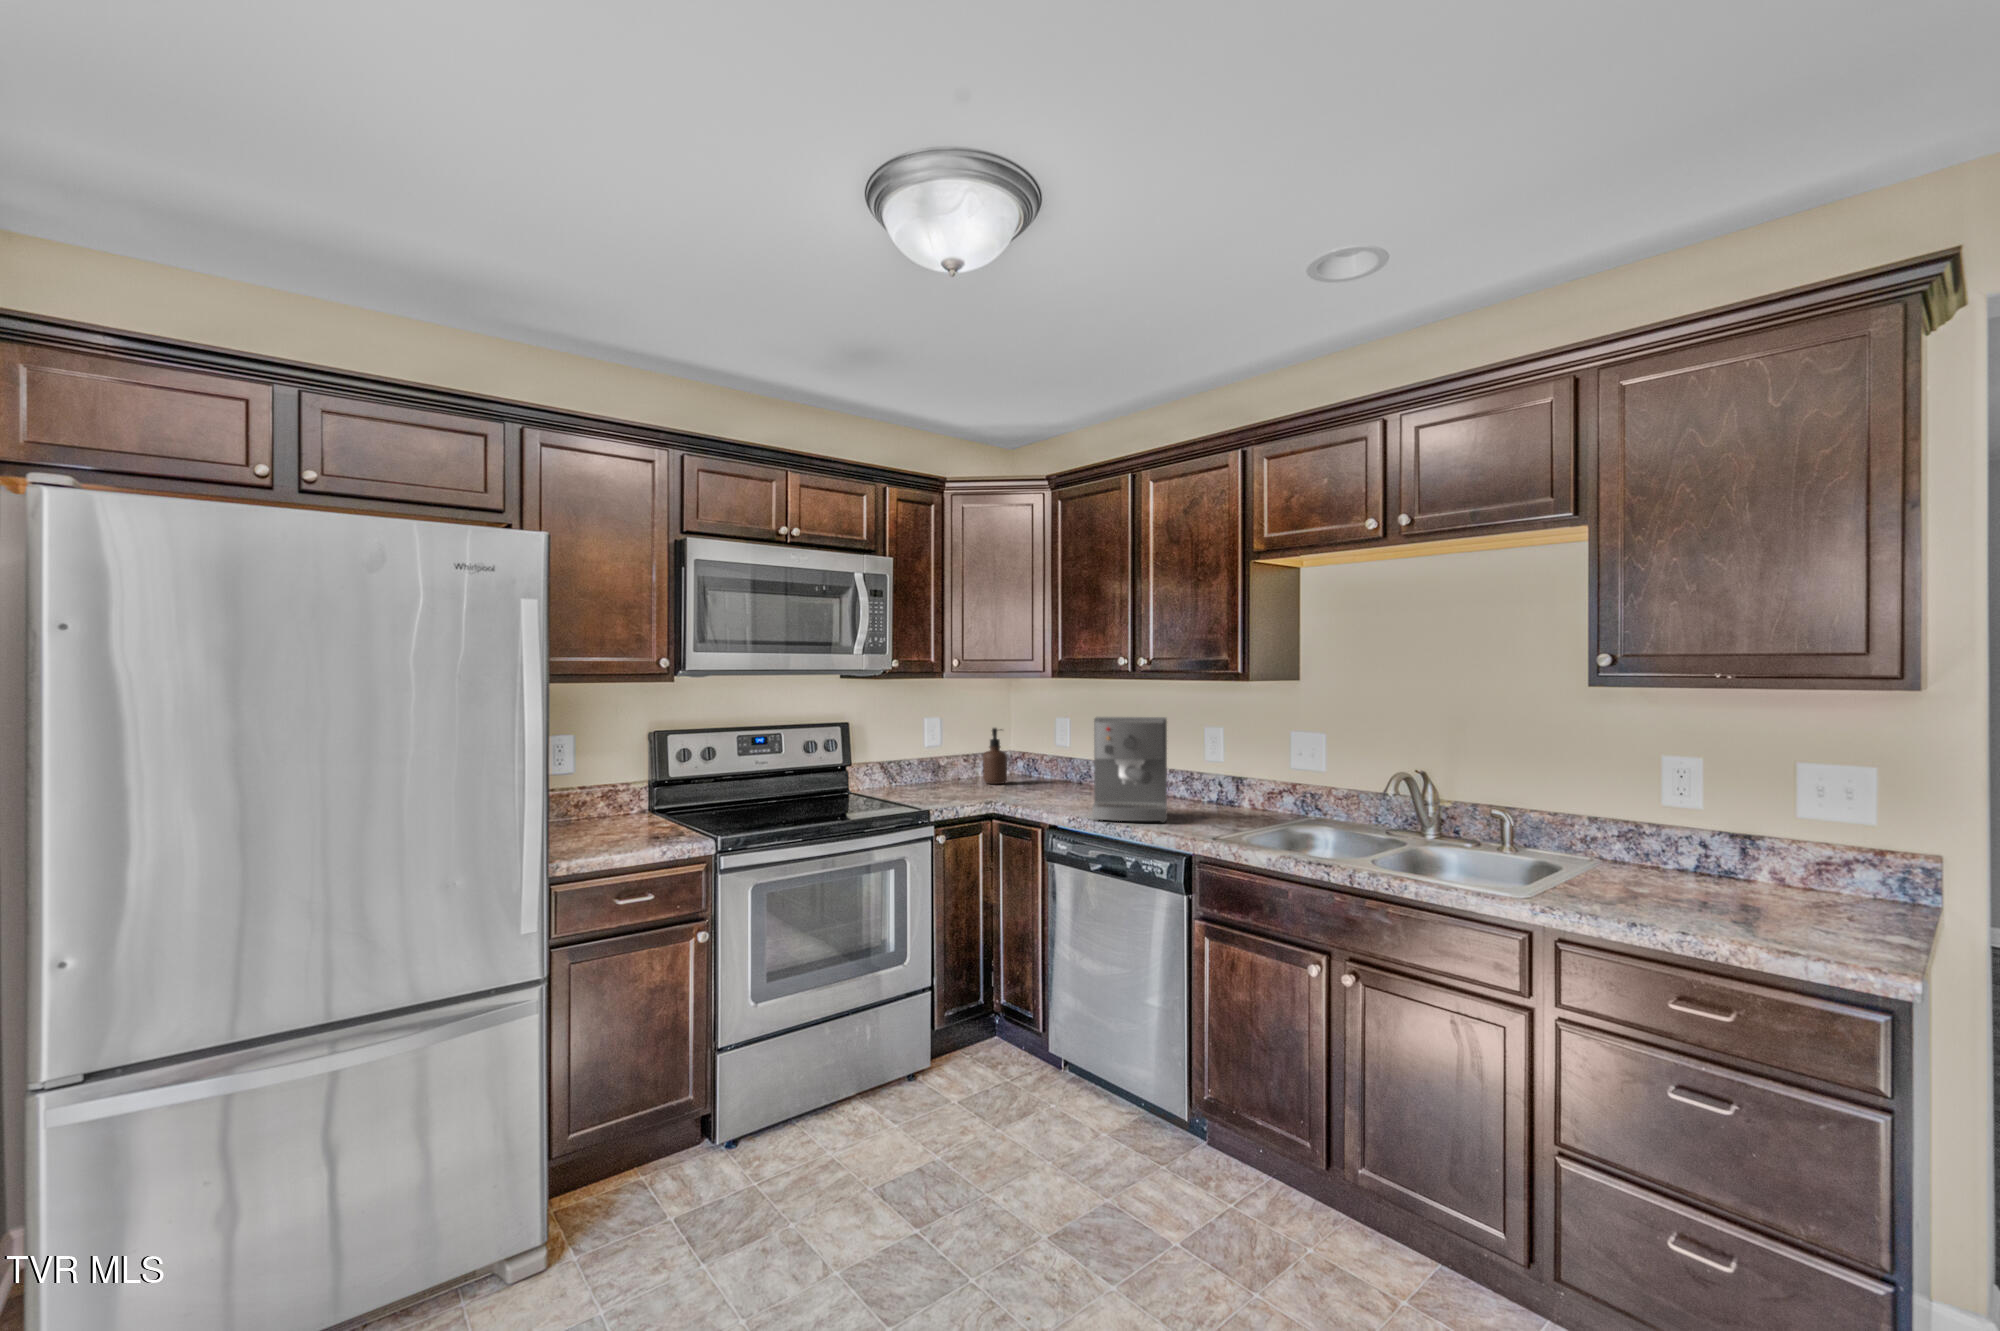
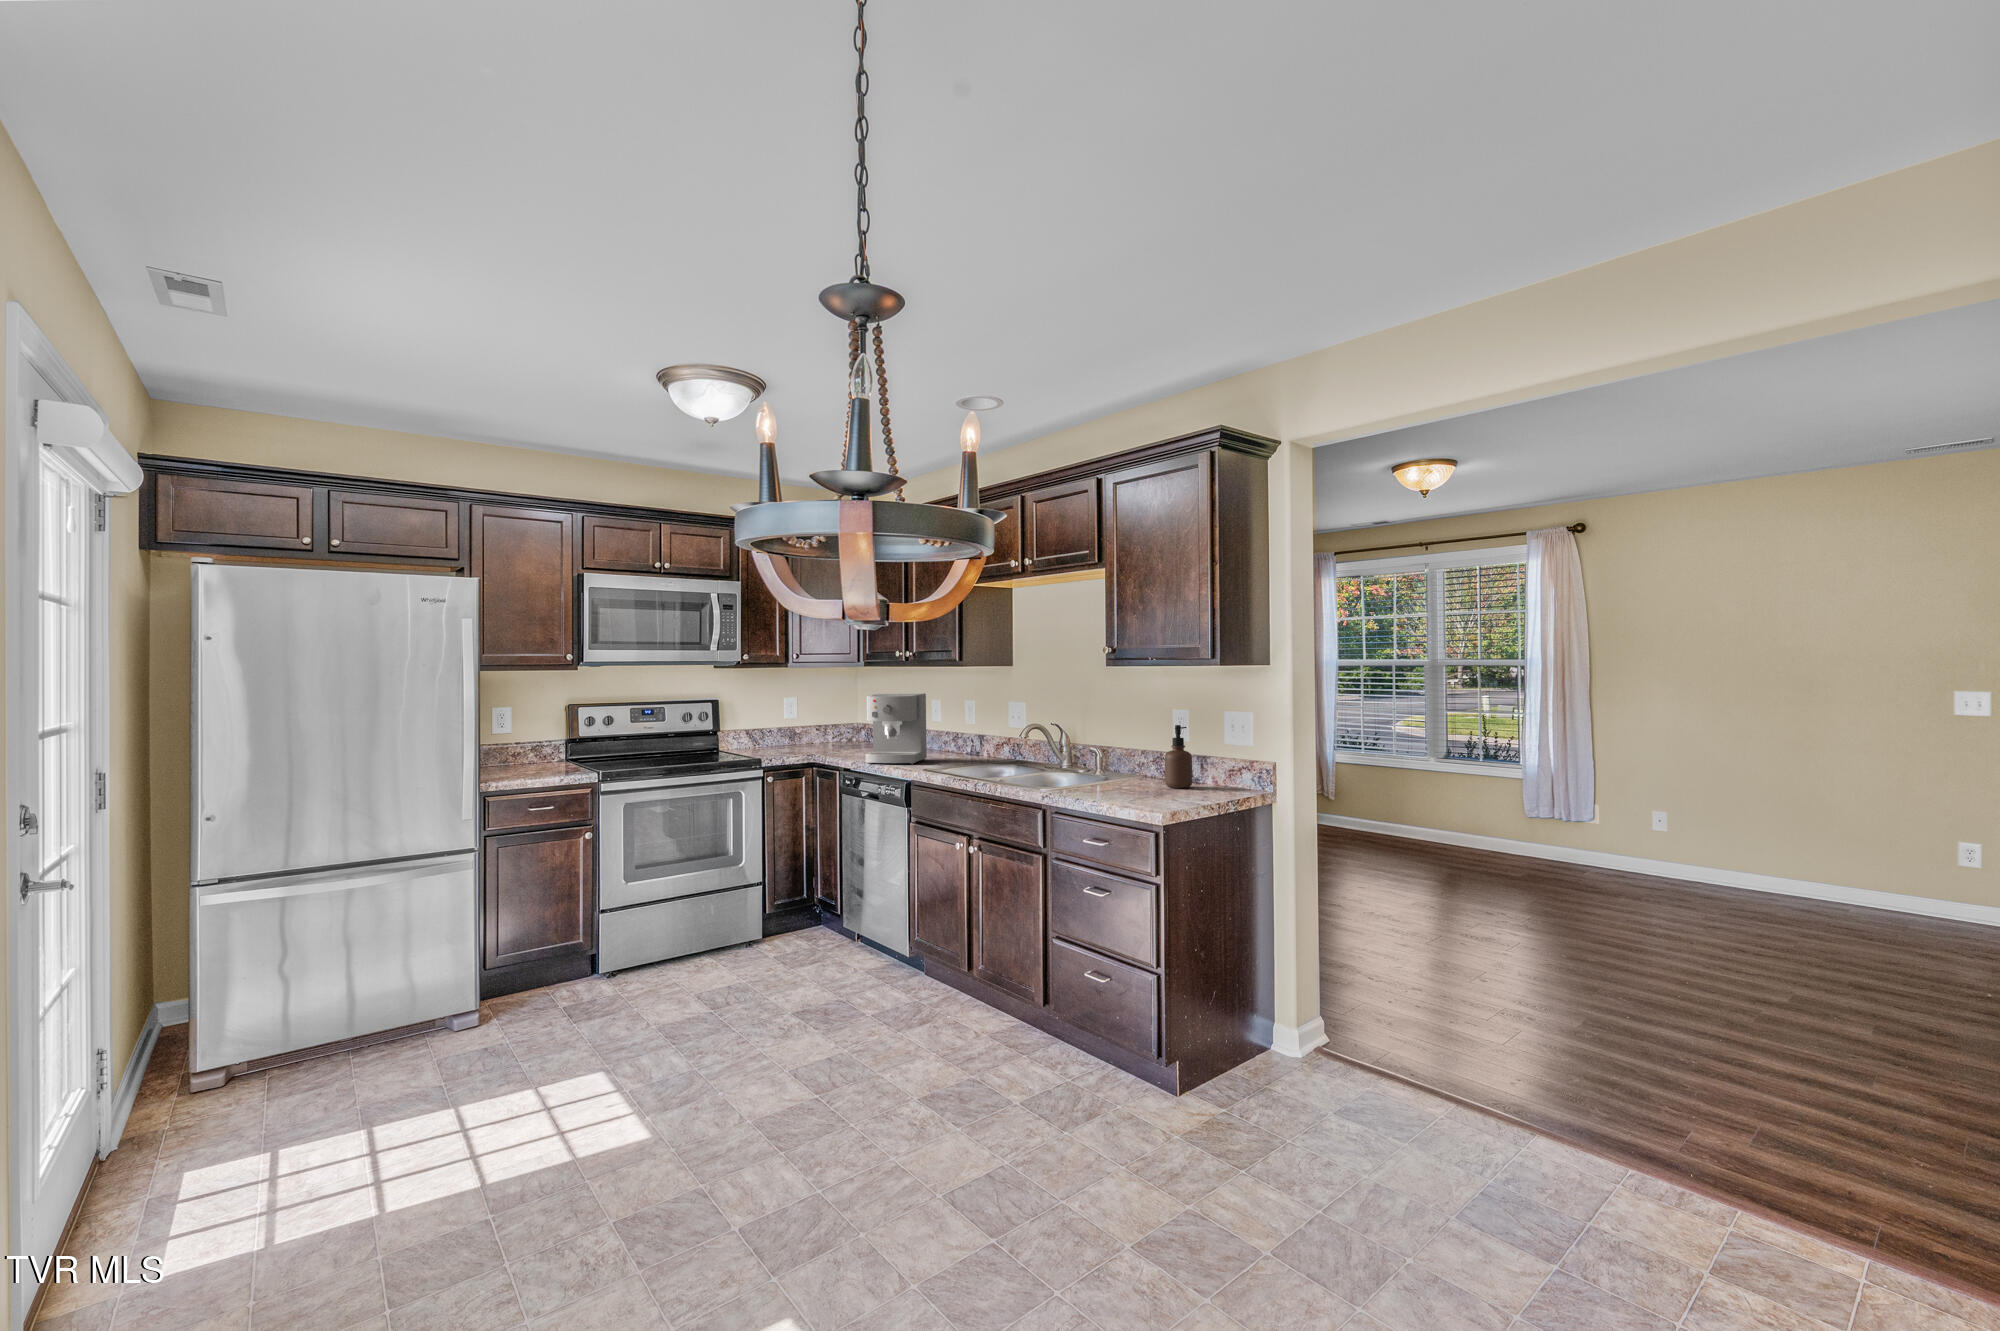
soap dispenser: present [983,728,1007,784] -> present [1165,725,1192,788]

